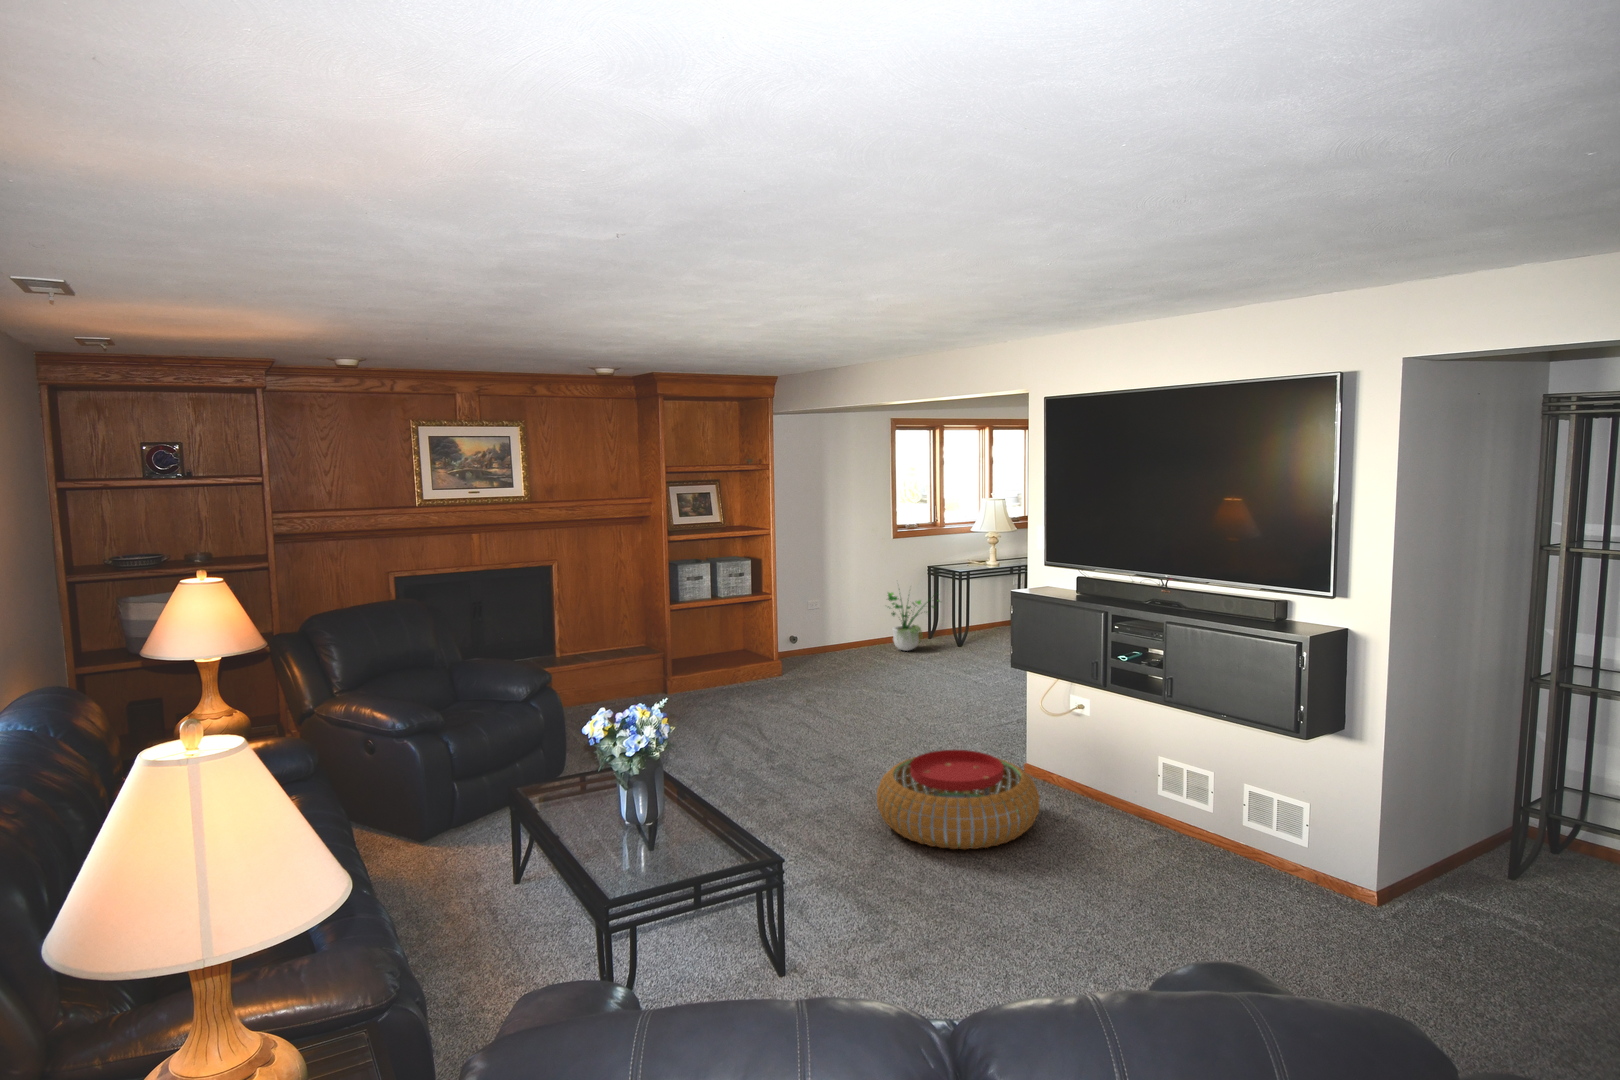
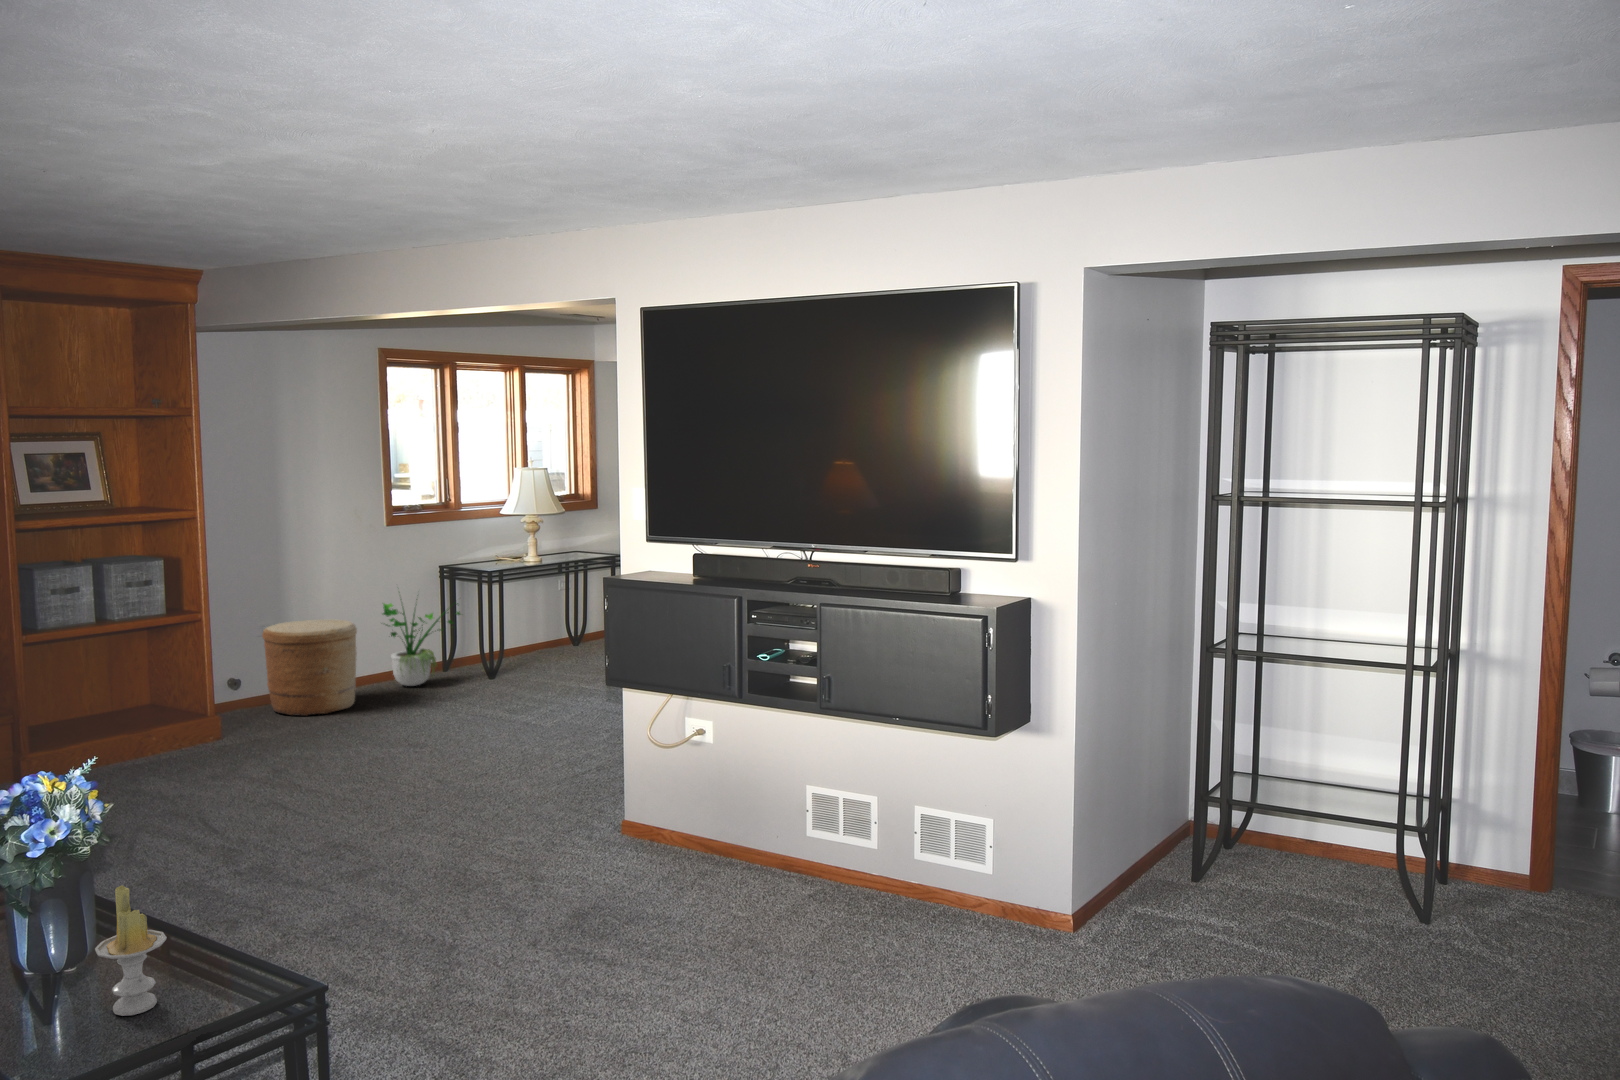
woven basket: none [809,602,868,667] -> present [262,619,357,716]
pouf: present [877,750,1040,849] -> none [427,803,660,942]
candle: none [661,777,699,855] -> present [95,885,167,1016]

